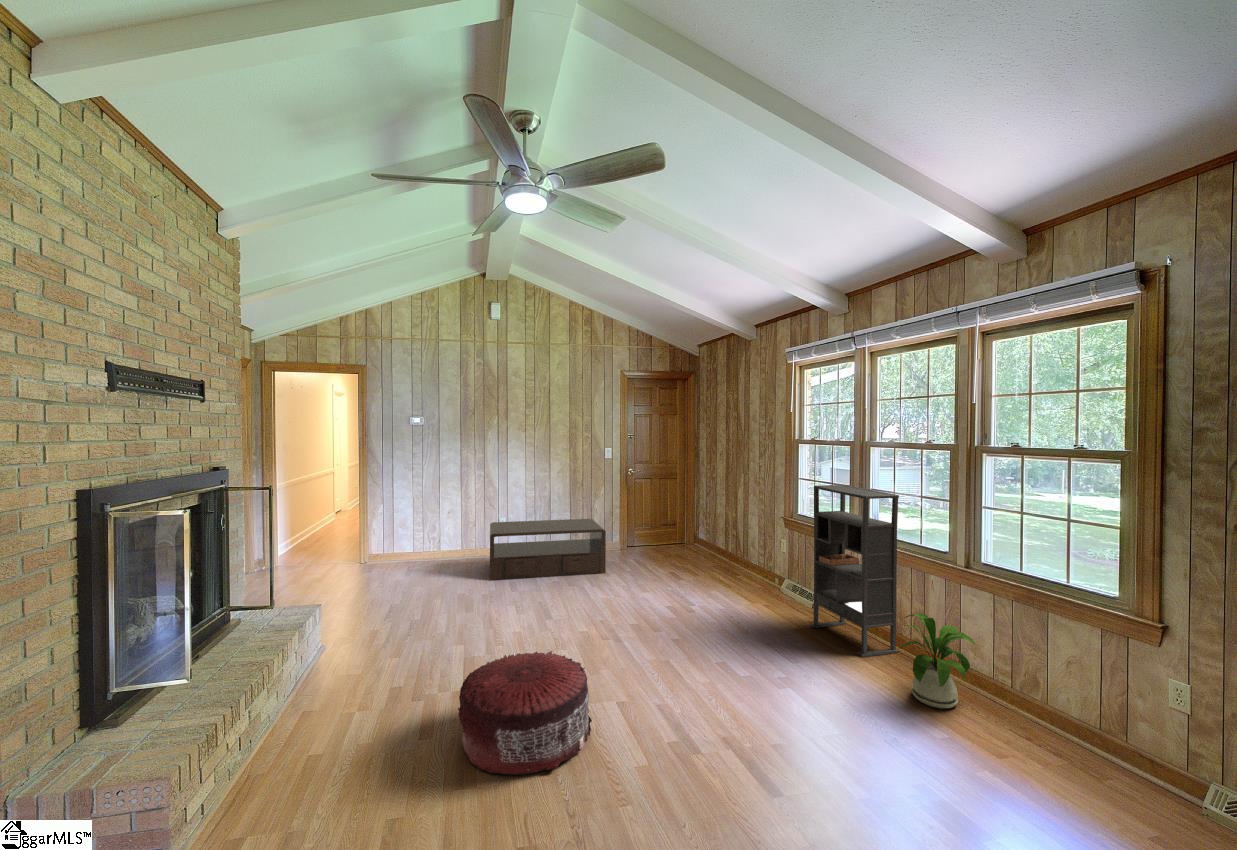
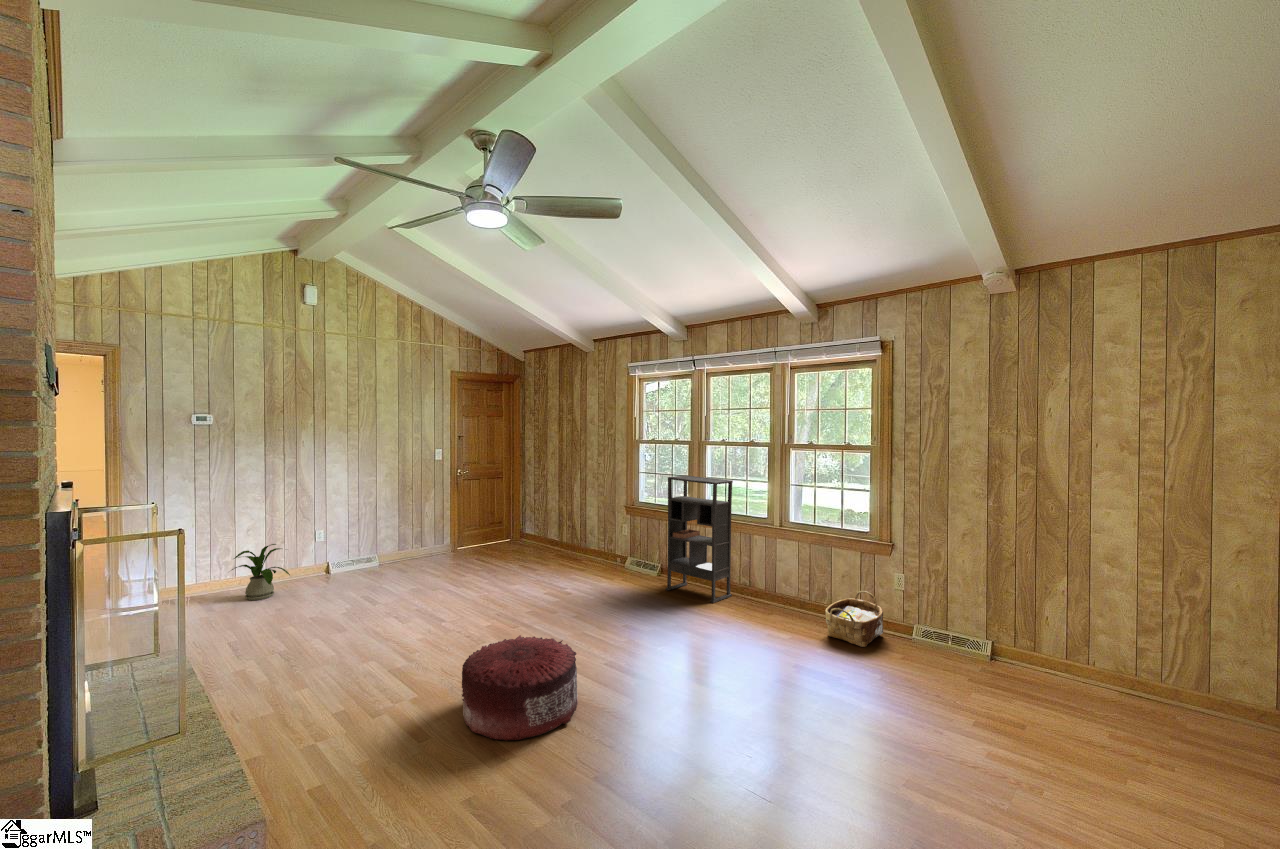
coffee table: present [490,519,606,580] -> none [309,525,456,602]
house plant: present [900,613,975,708] -> present [232,544,290,600]
woven basket: none [1013,695,1141,795] -> present [825,591,883,647]

